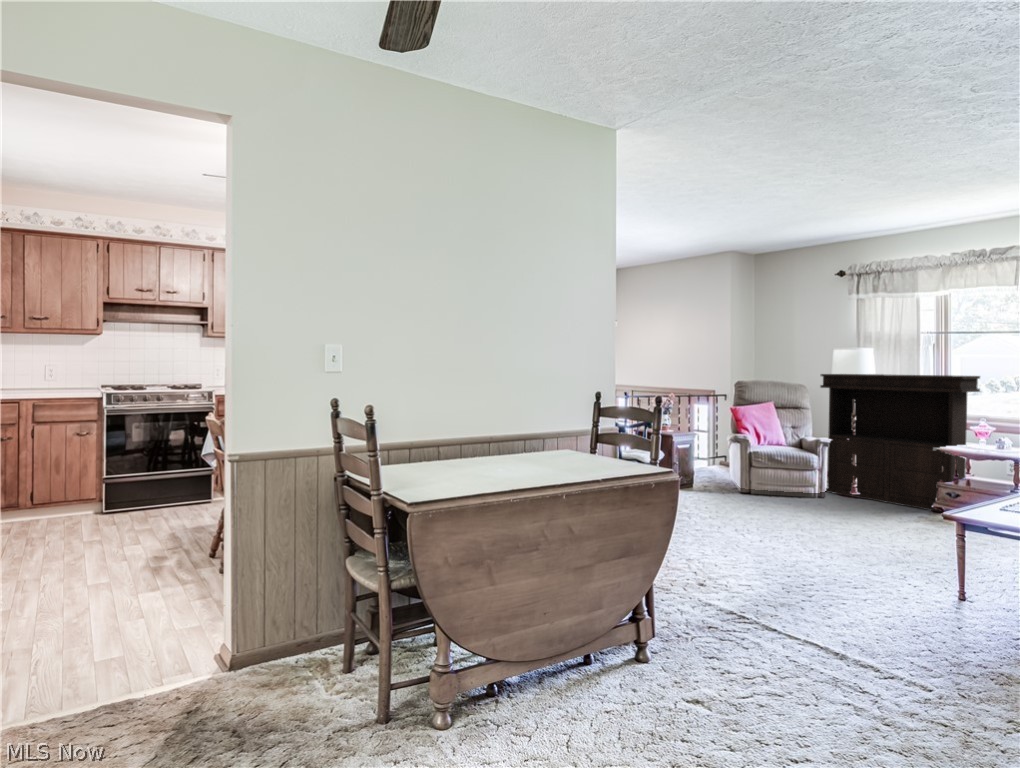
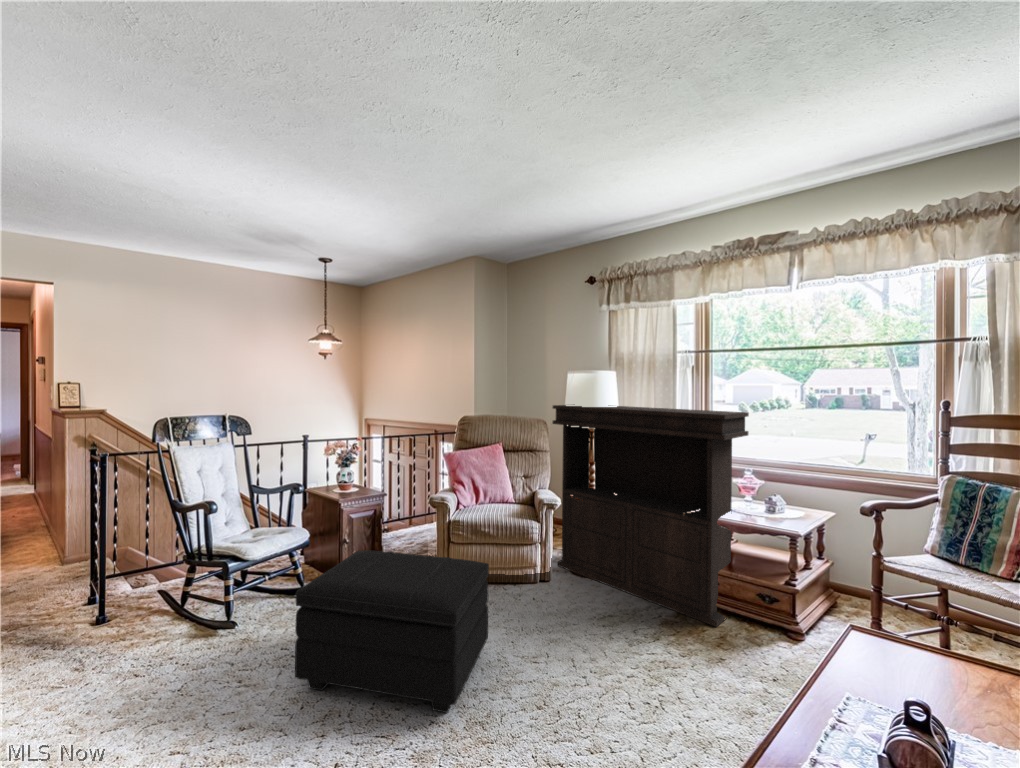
footstool: none [712,457,810,526] -> present [295,550,489,713]

